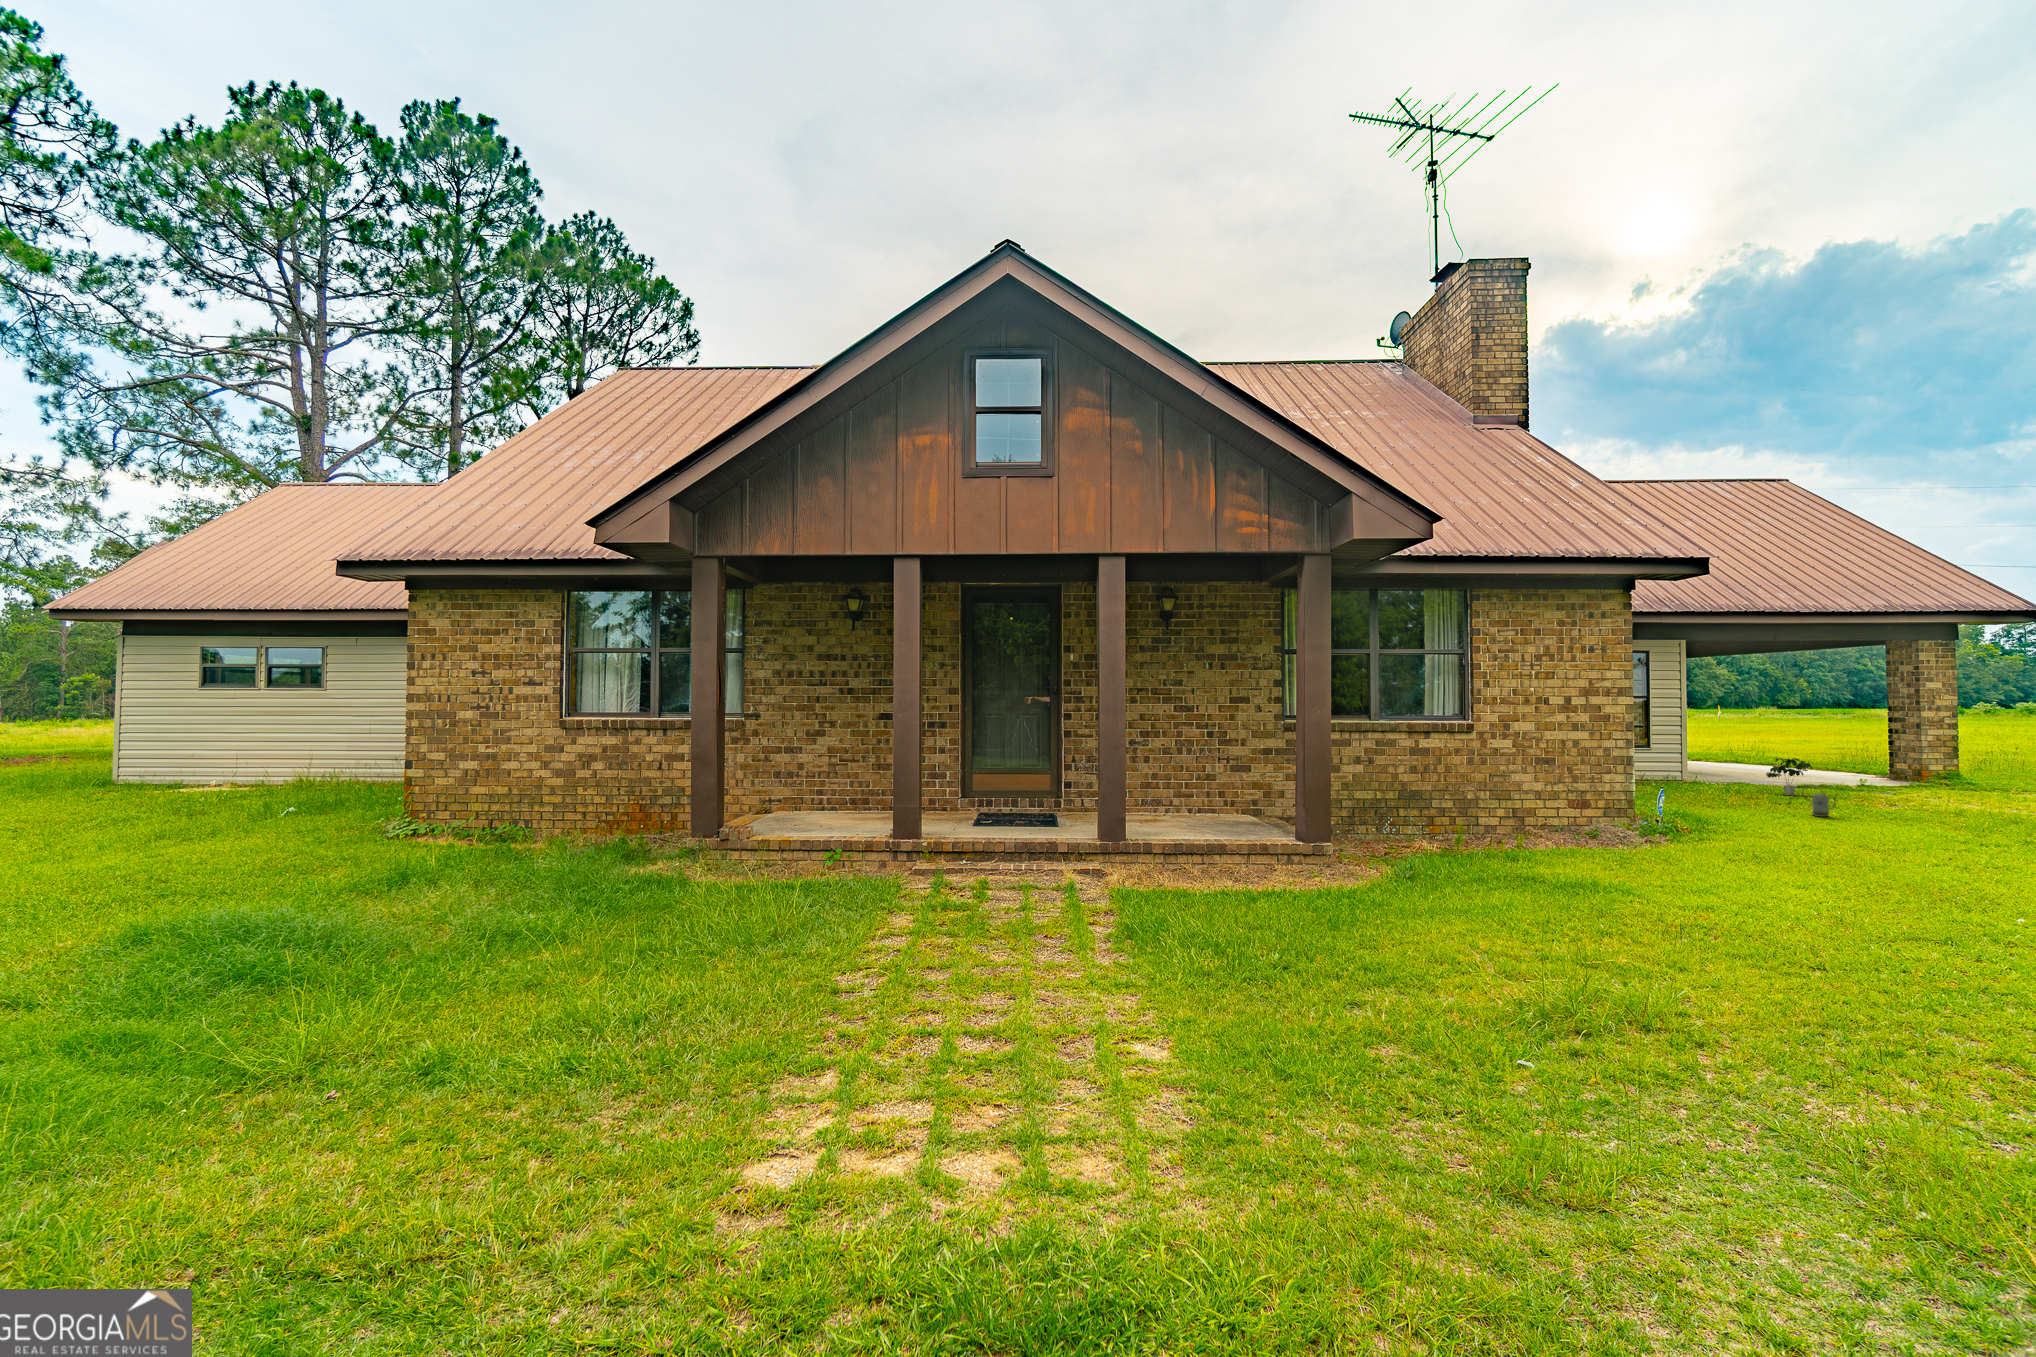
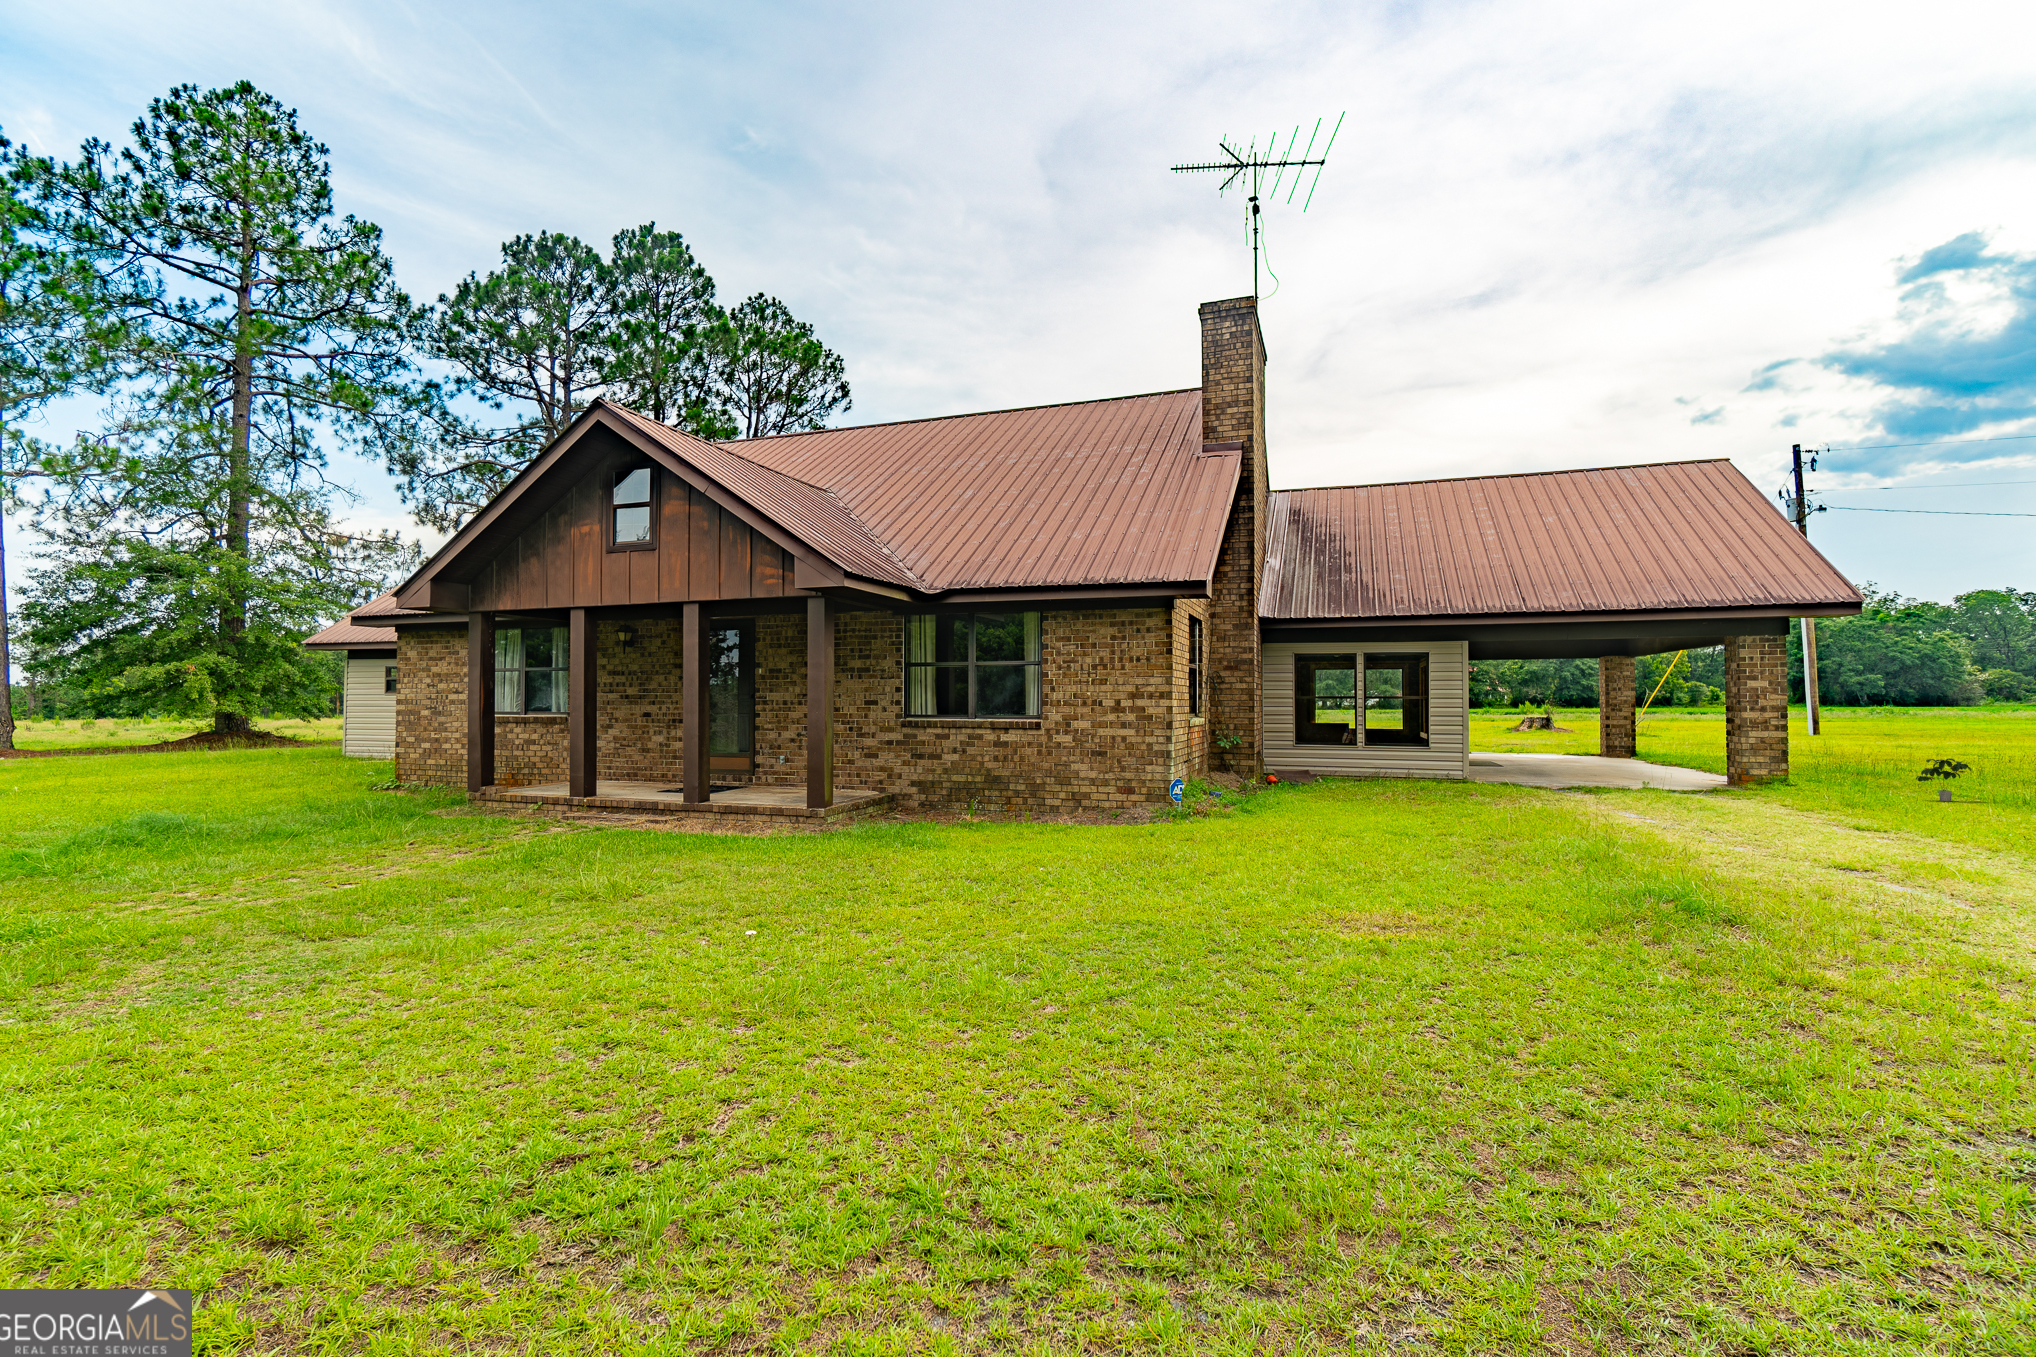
watering can: present [1802,786,1836,817] -> none [1958,786,2003,823]

